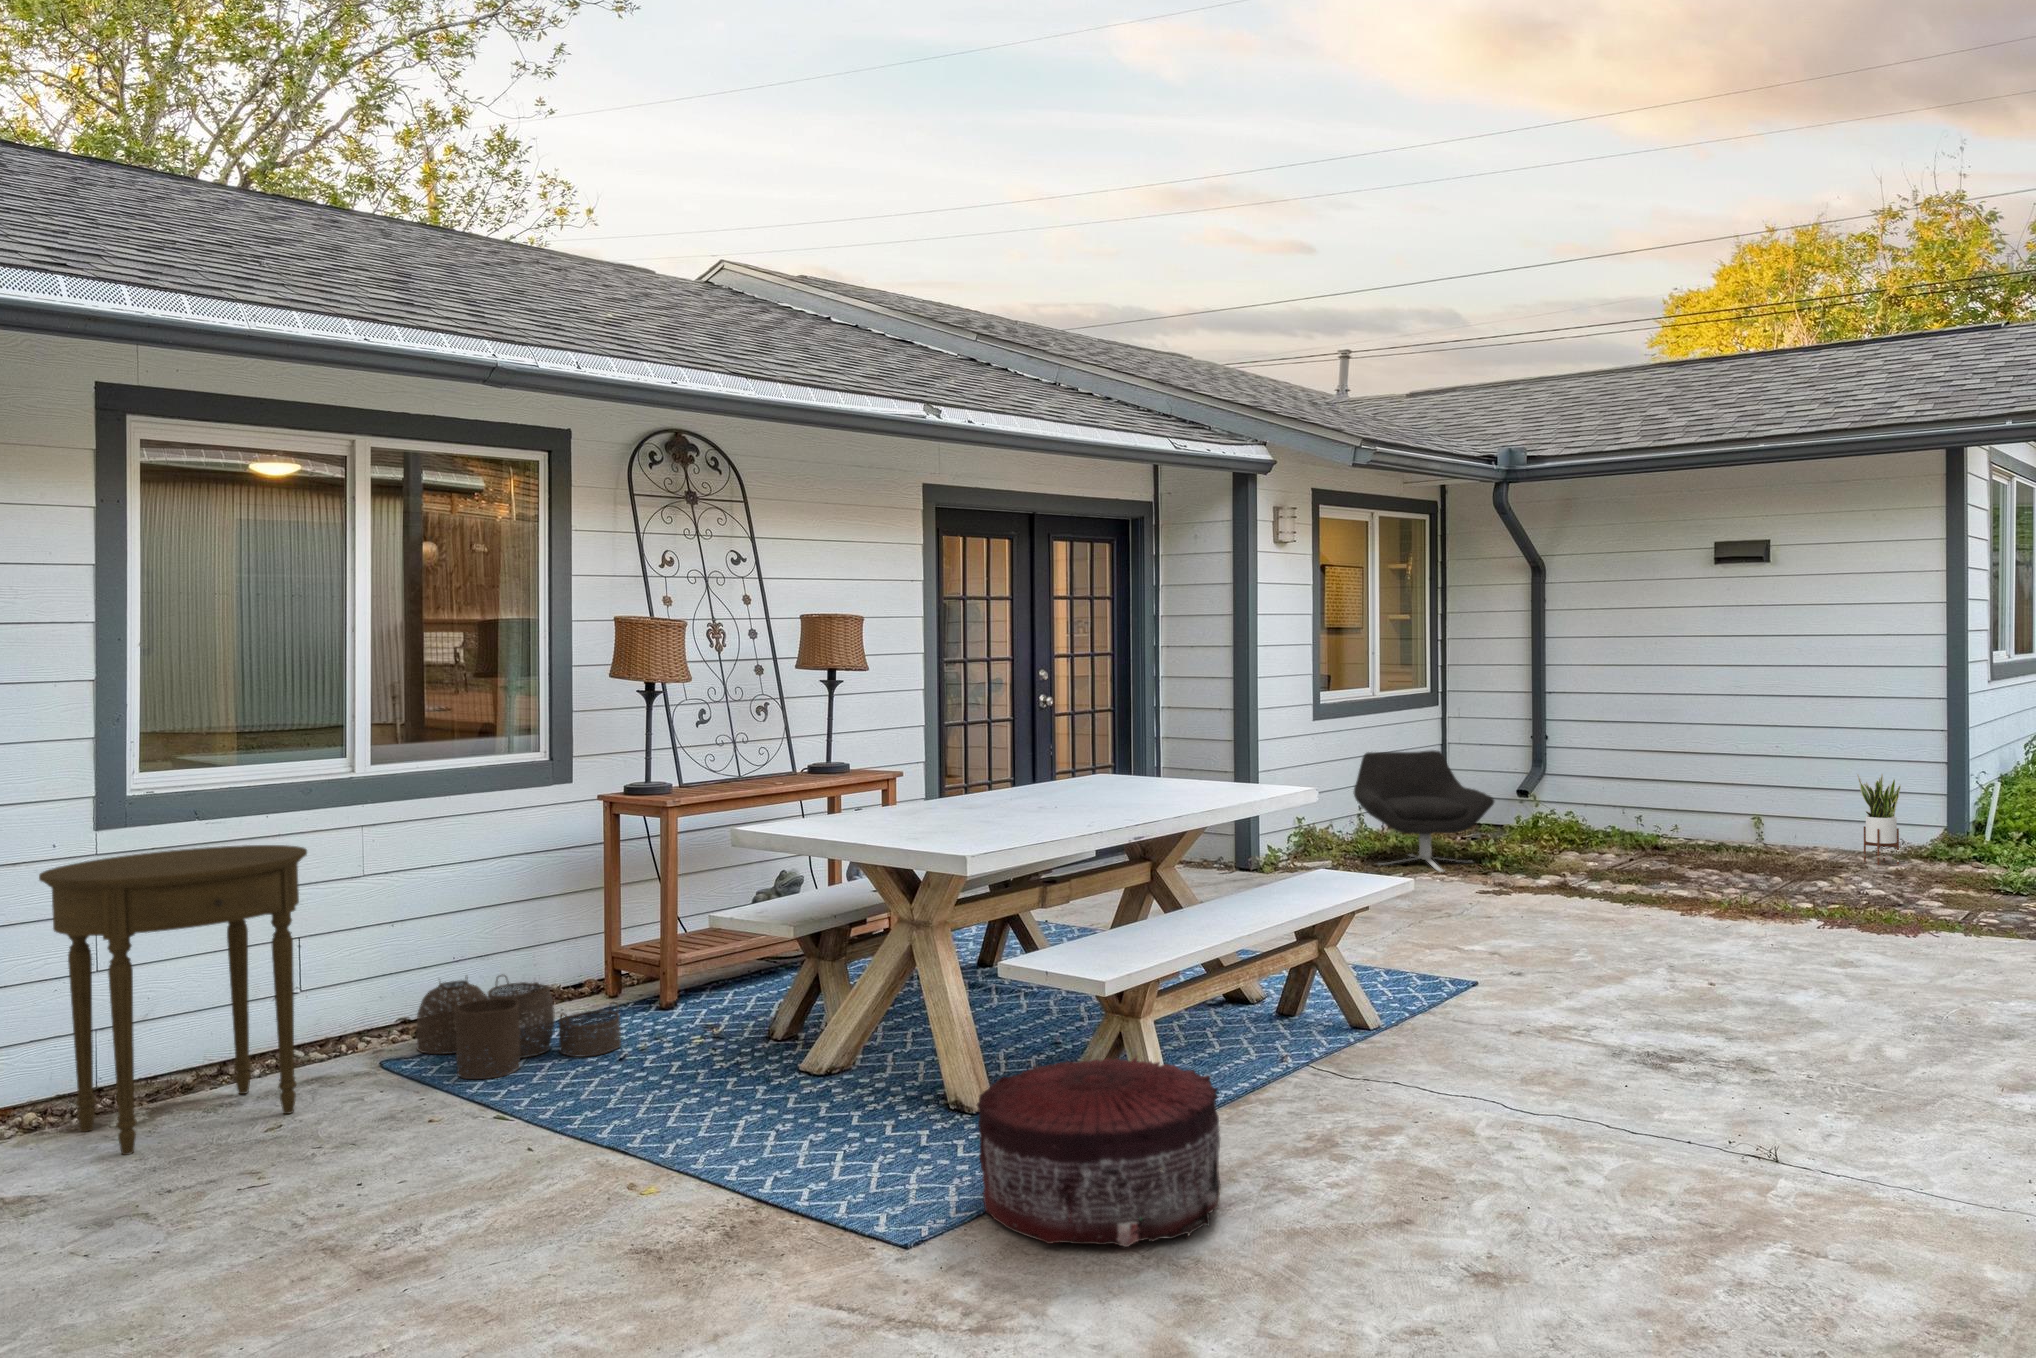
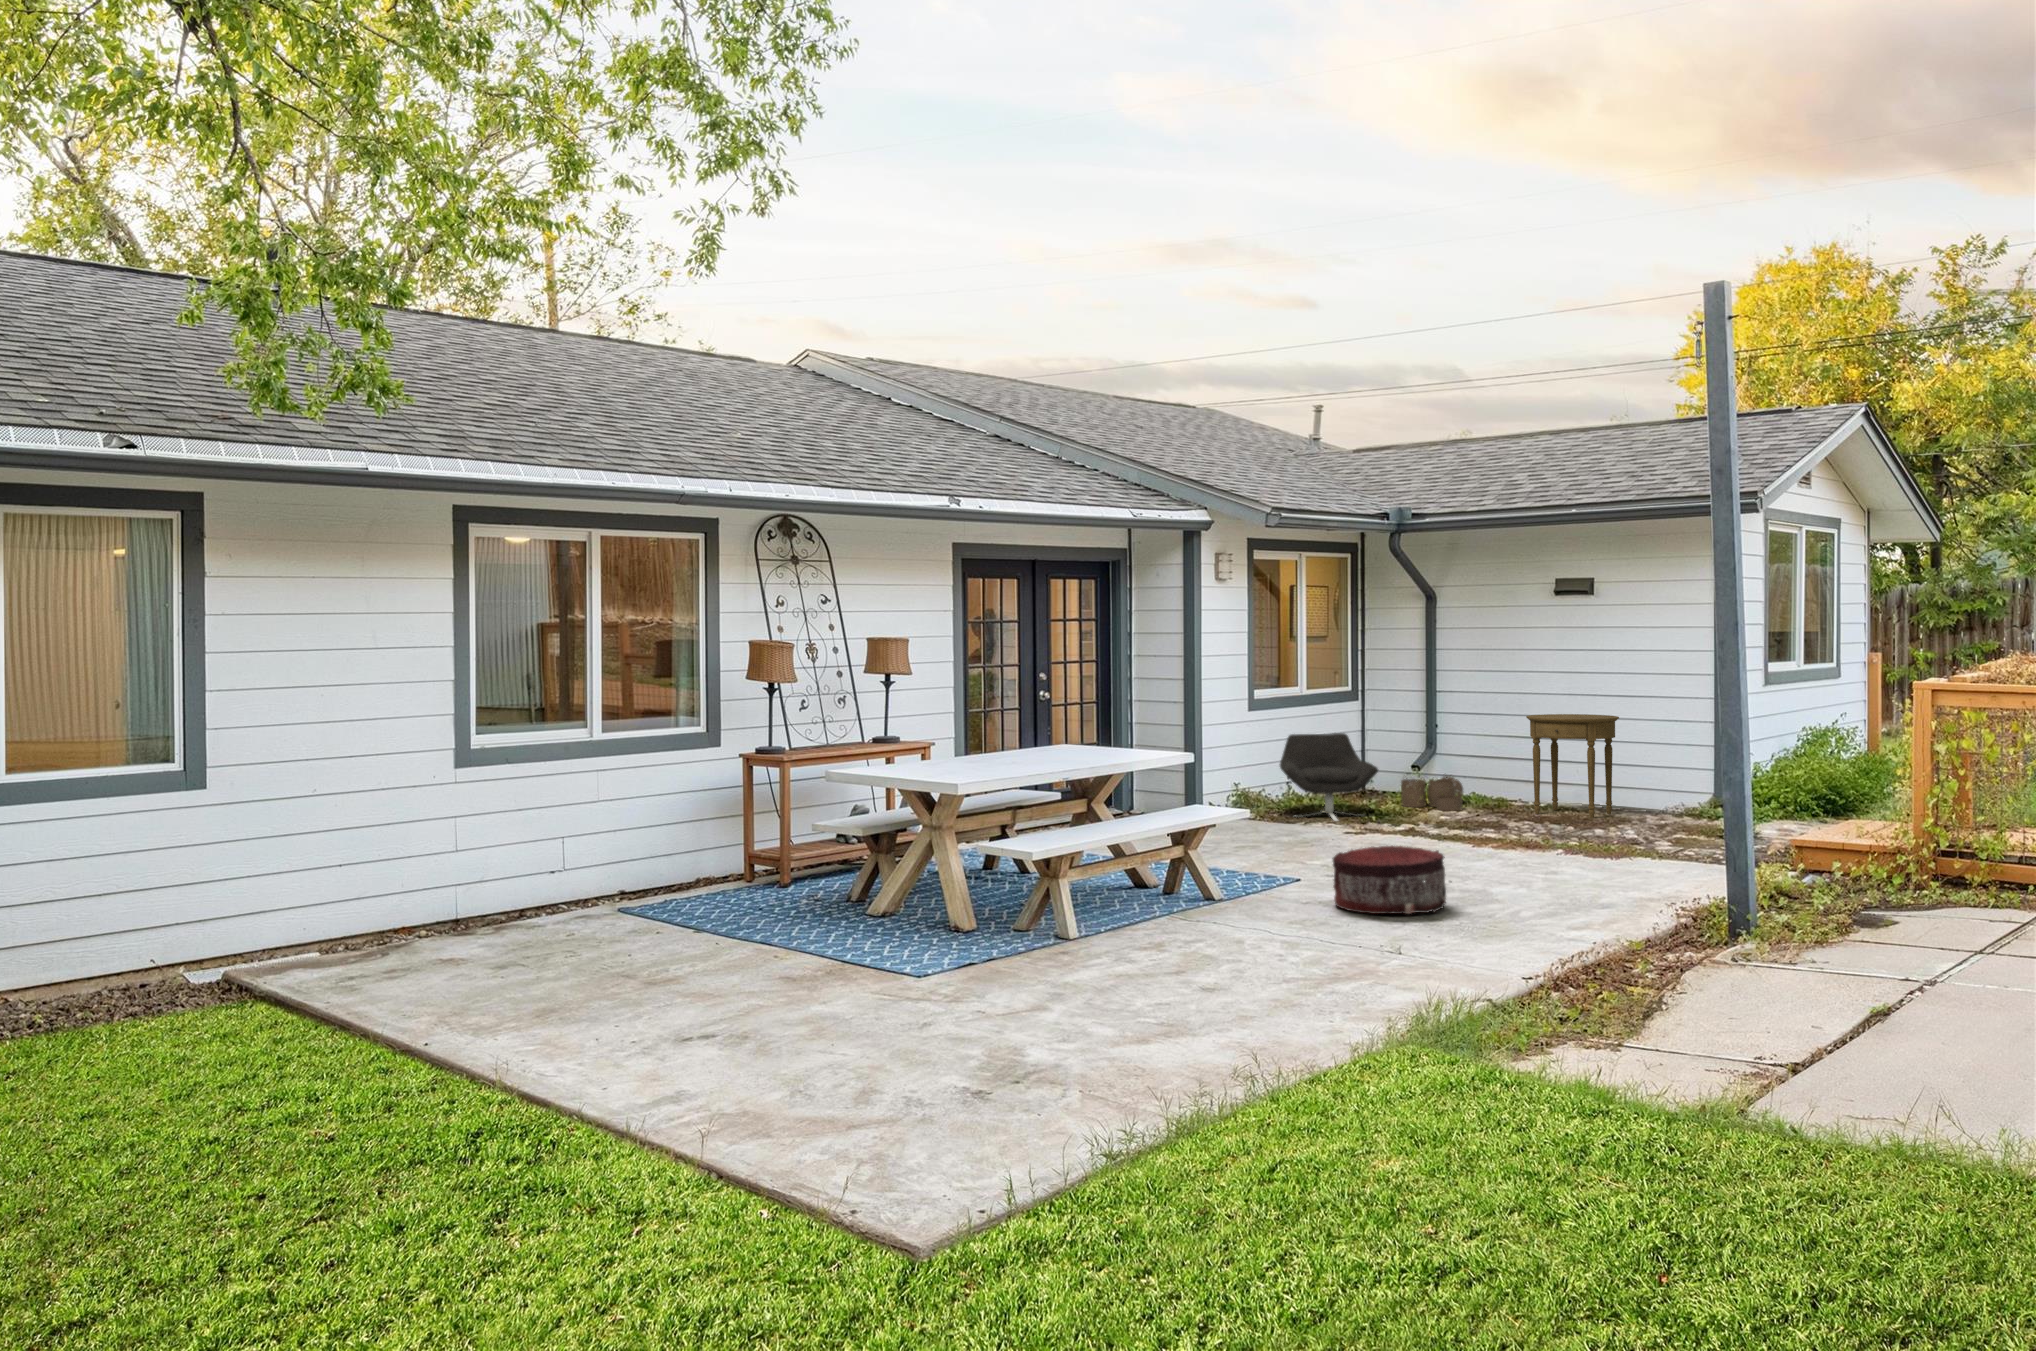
potted plant: present [1857,773,1901,865] -> none [1647,750,1679,818]
side table: present [39,845,307,1155] -> present [1526,714,1619,818]
woven basket: present [416,975,621,1079] -> present [1401,776,1463,811]
pouf: present [977,1058,1221,1247] -> present [1332,846,1446,914]

